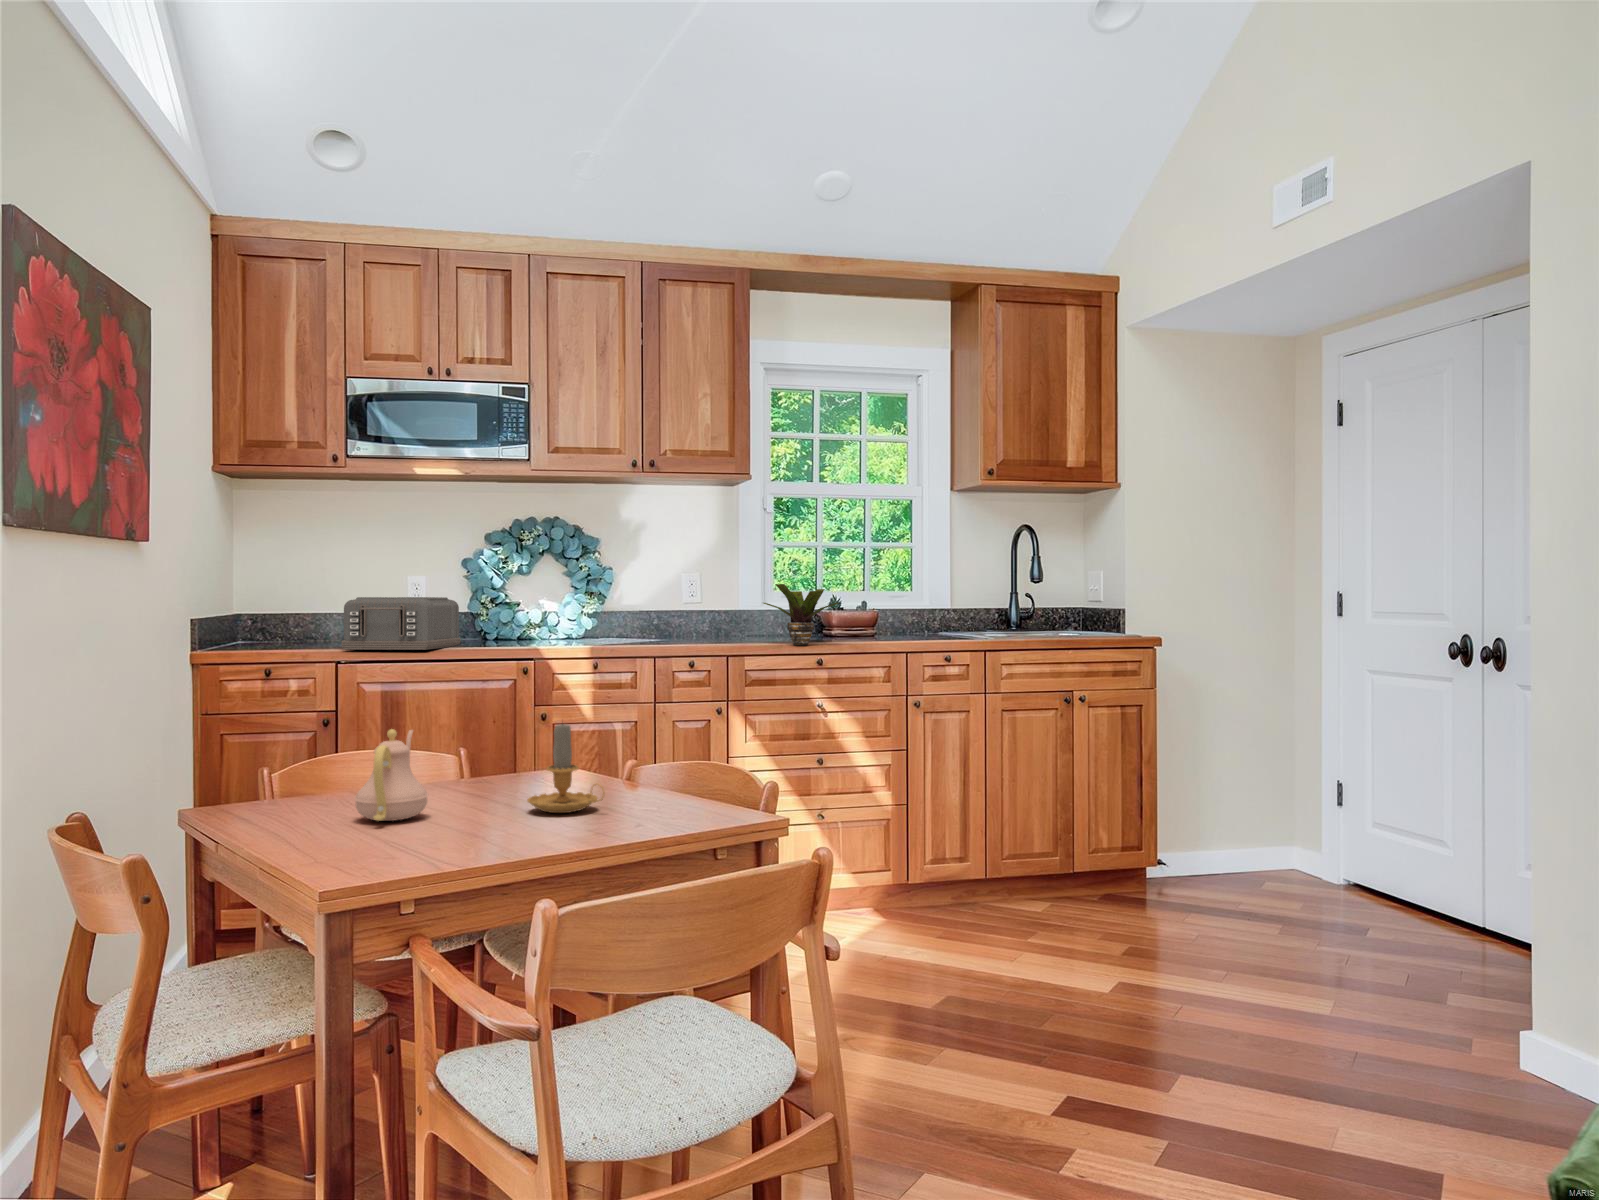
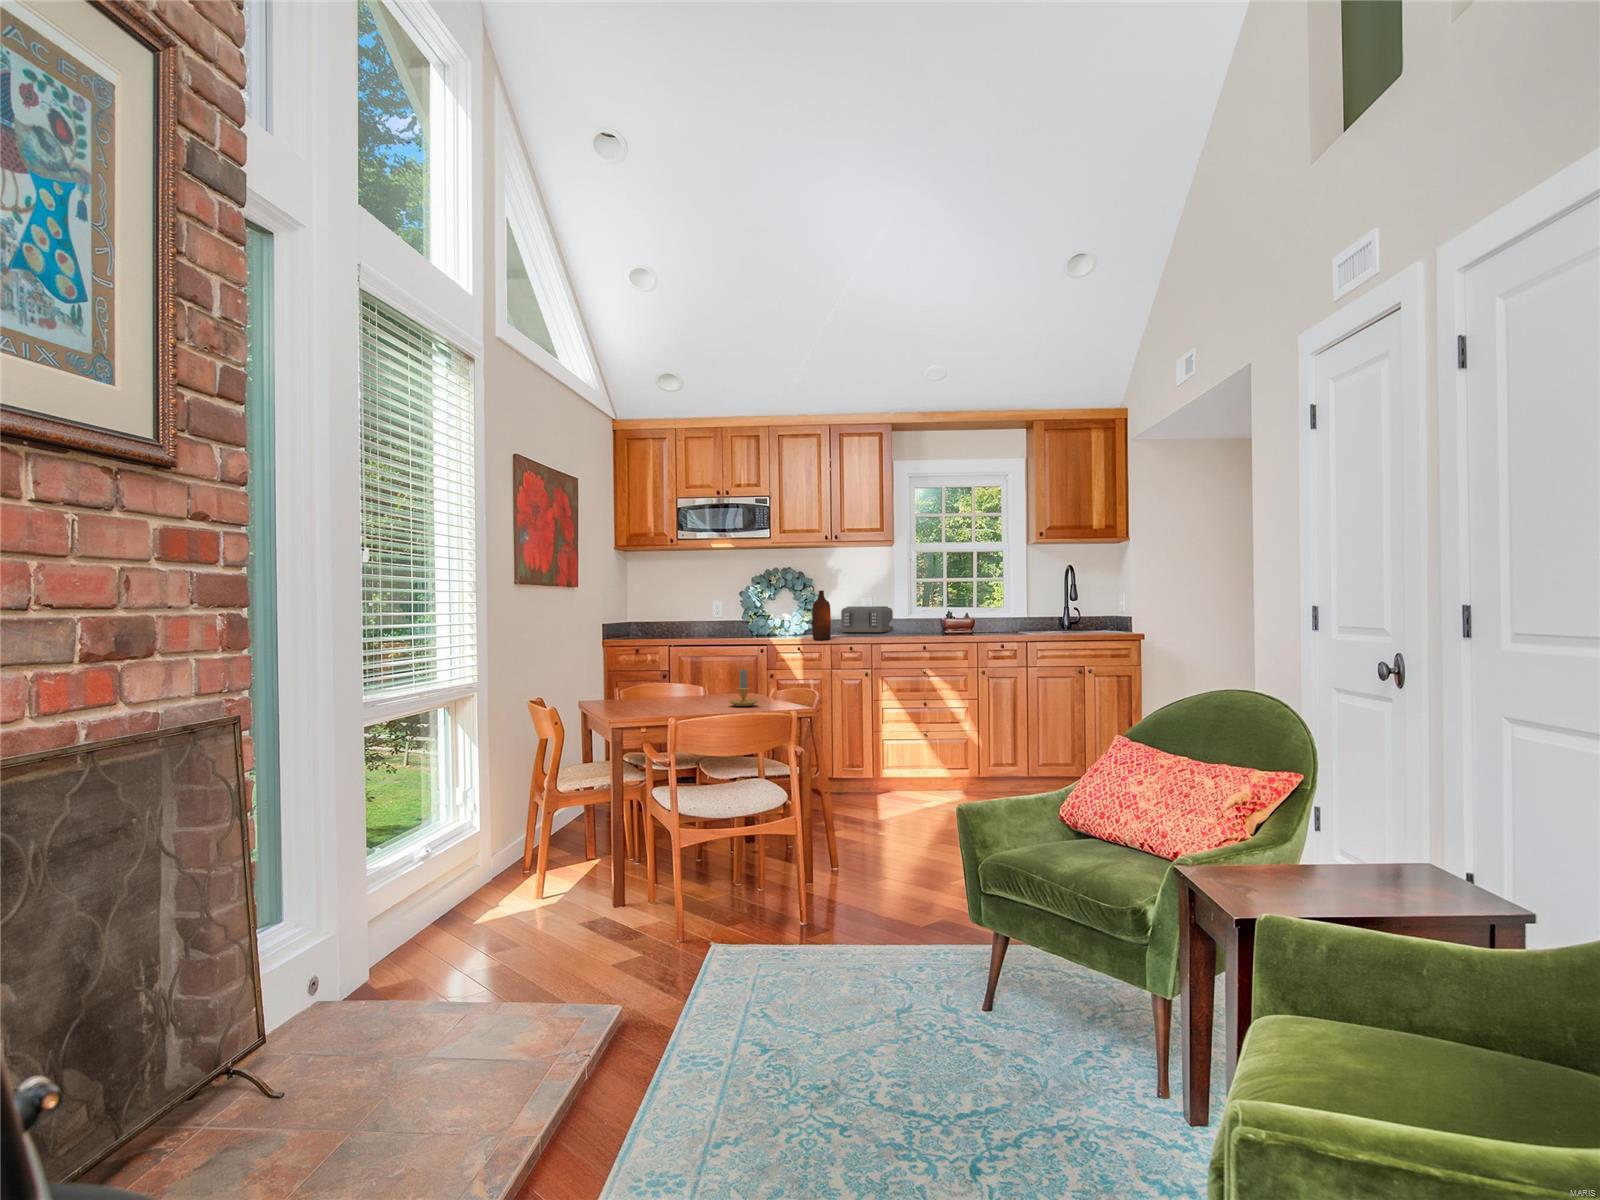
bottle: none [618,558,652,649] -> present [812,591,831,640]
potted plant: present [763,584,839,645] -> none [892,604,937,638]
toaster: present [342,597,461,650] -> present [841,606,893,632]
teapot: present [355,729,428,821] -> none [661,669,690,706]

